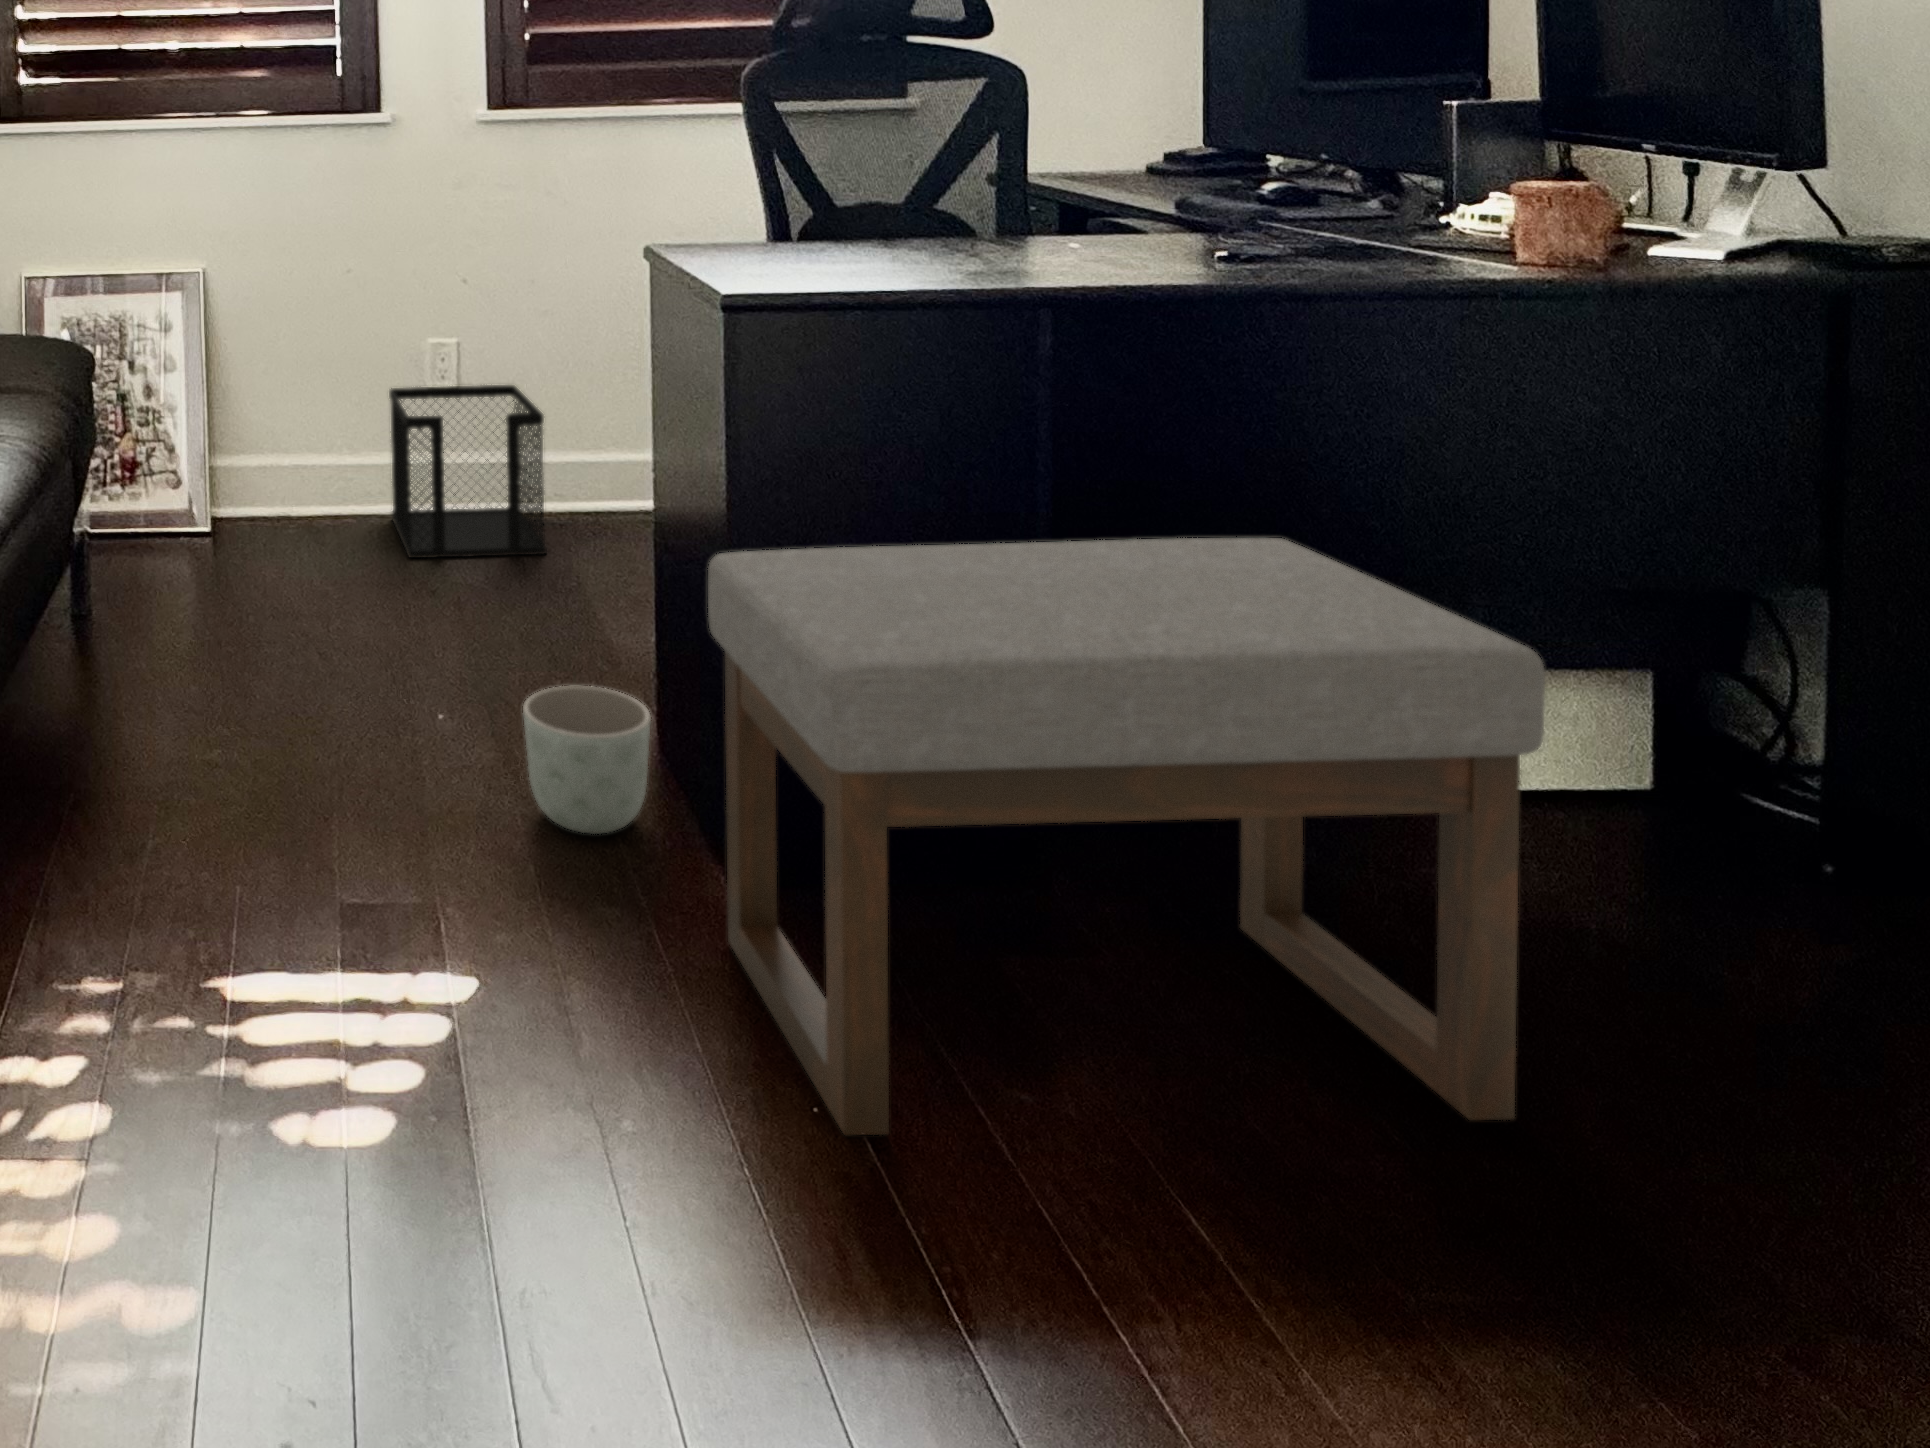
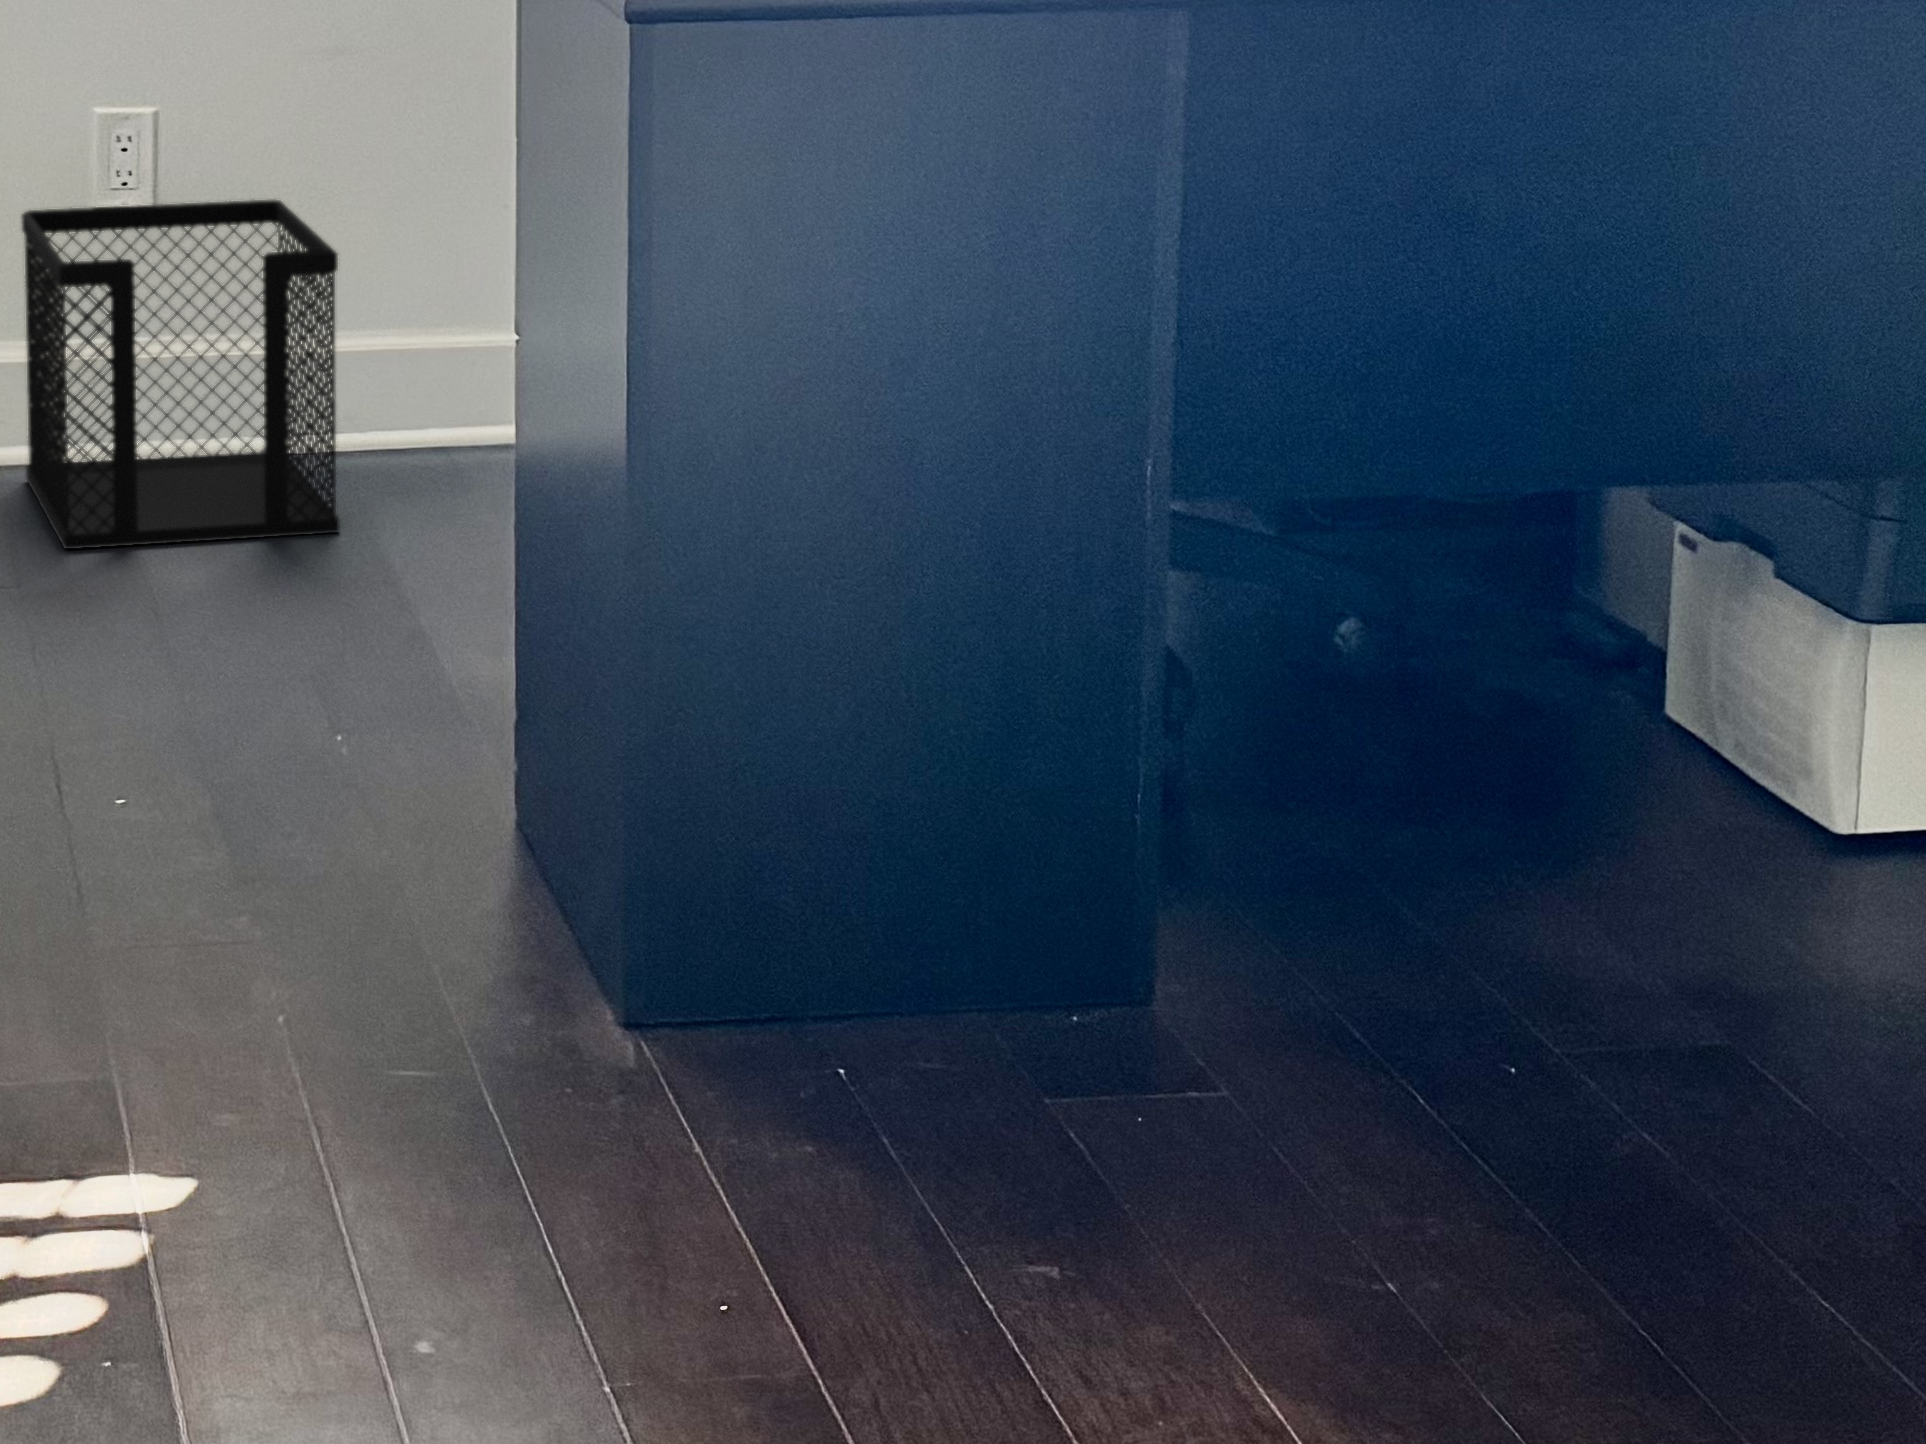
ottoman: present [708,538,1545,1135] -> none [611,383,1846,1321]
planter: present [523,686,651,834] -> none [288,716,516,965]

